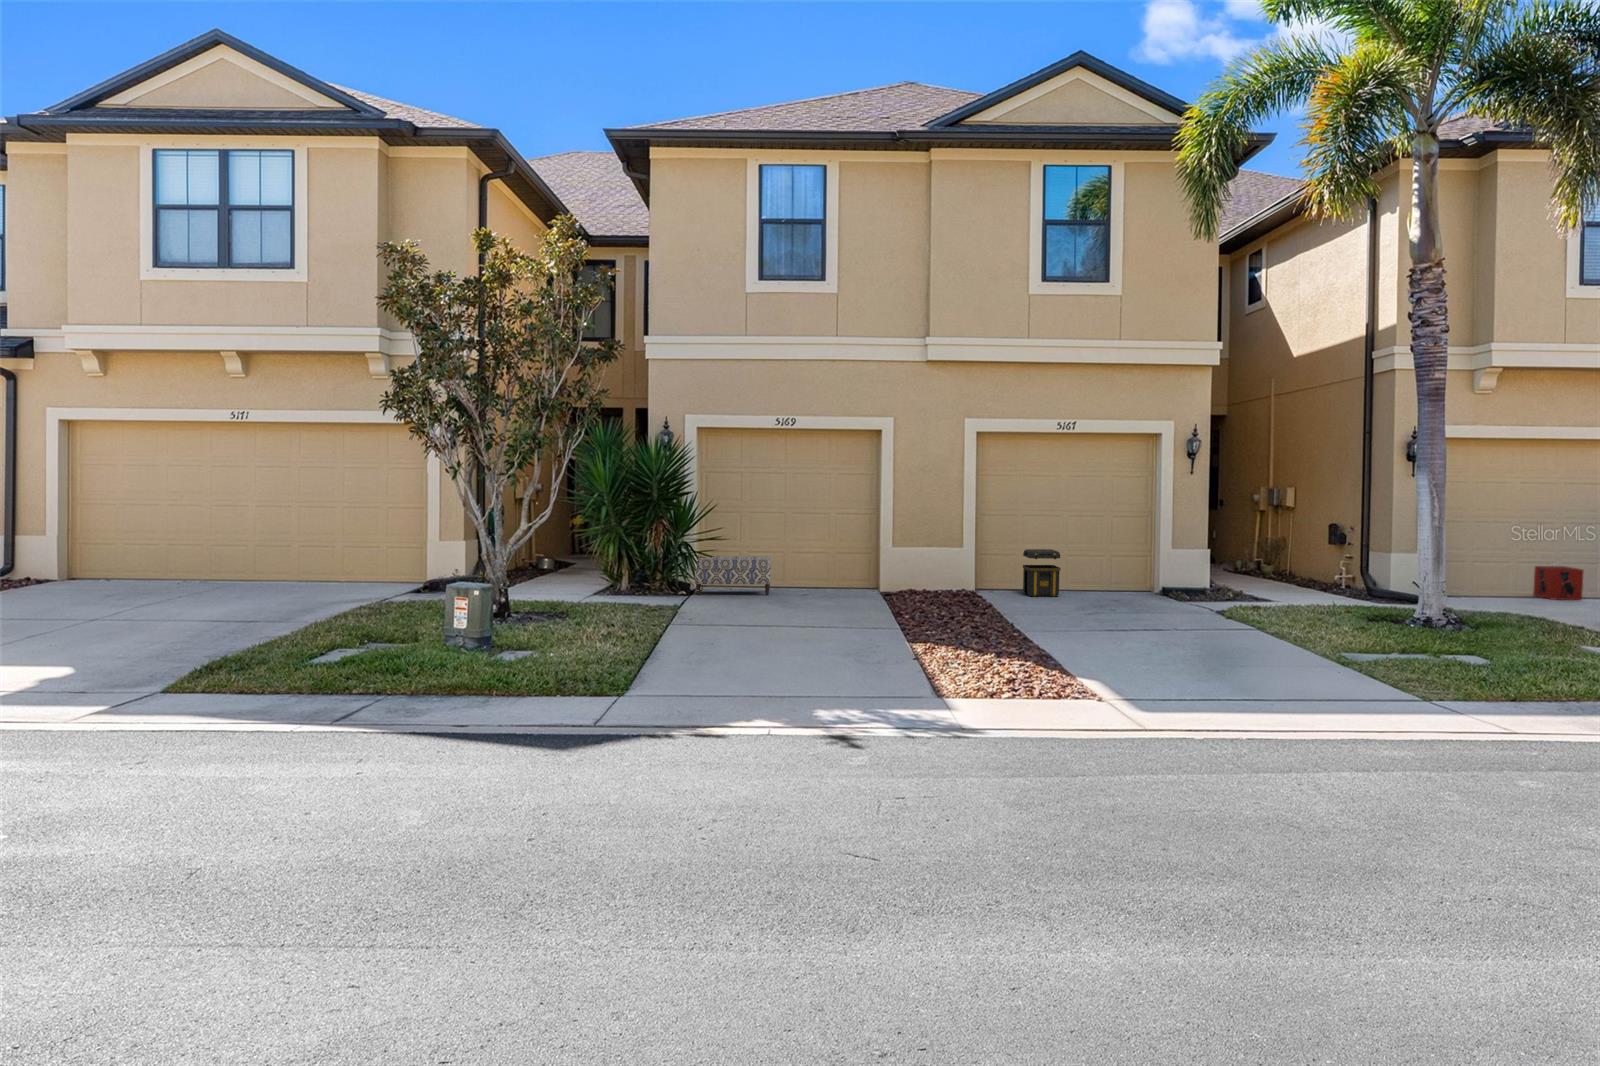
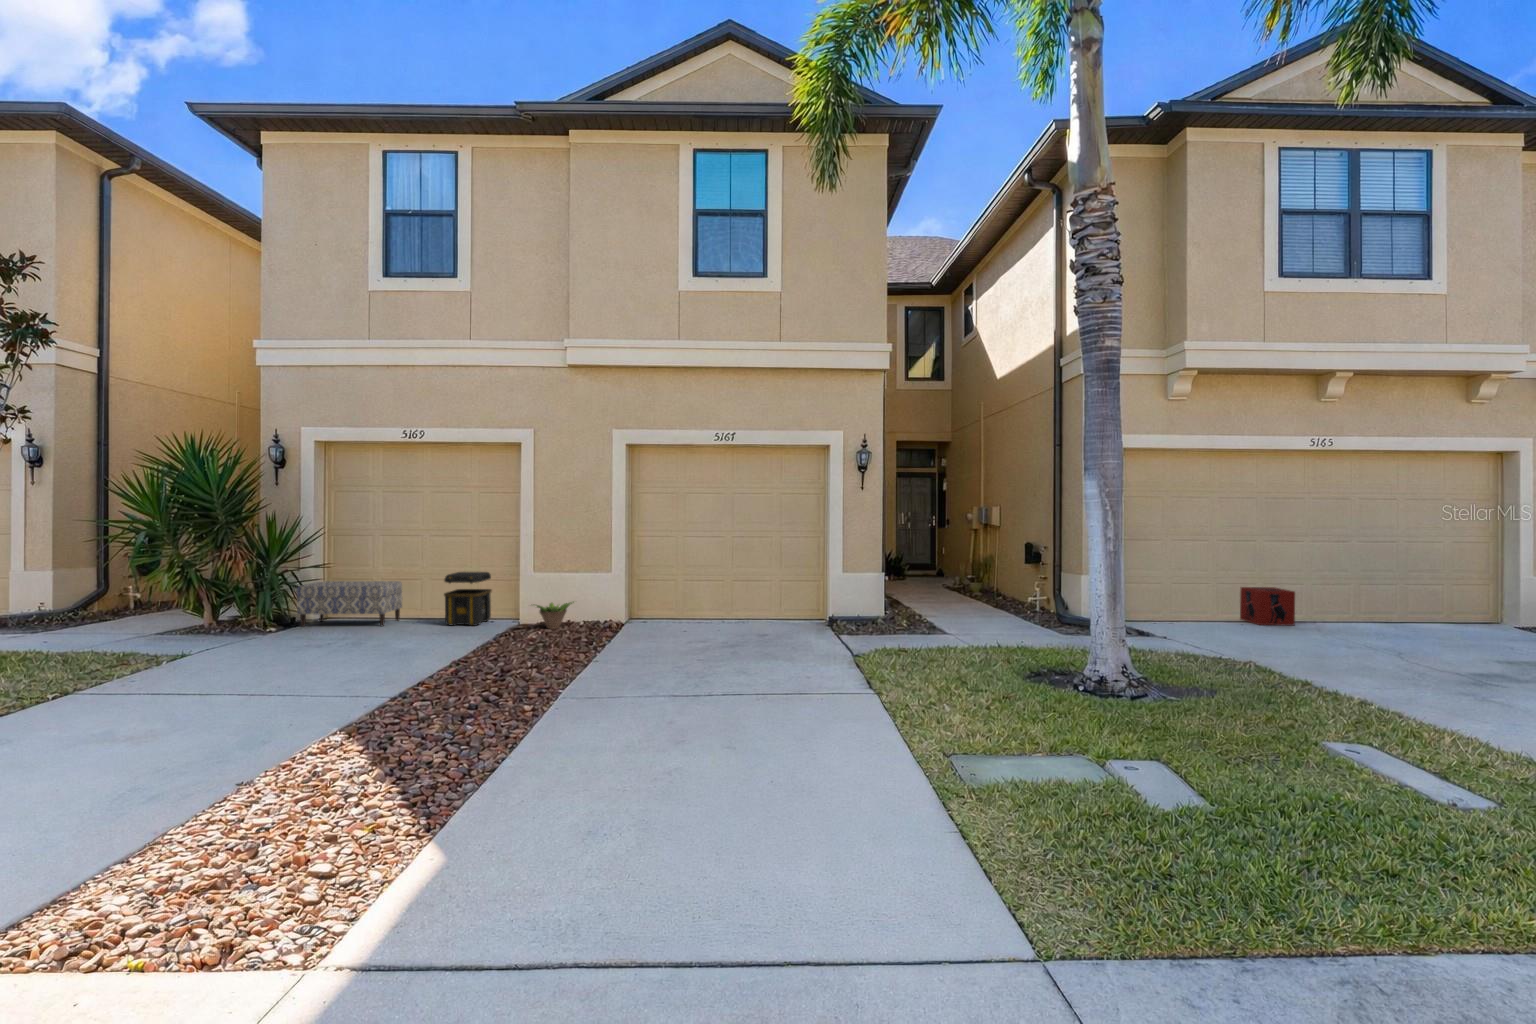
toolbox: present [1023,549,1061,597] -> present [444,572,492,626]
decorative plant: none [899,574,942,598] -> present [536,602,574,629]

